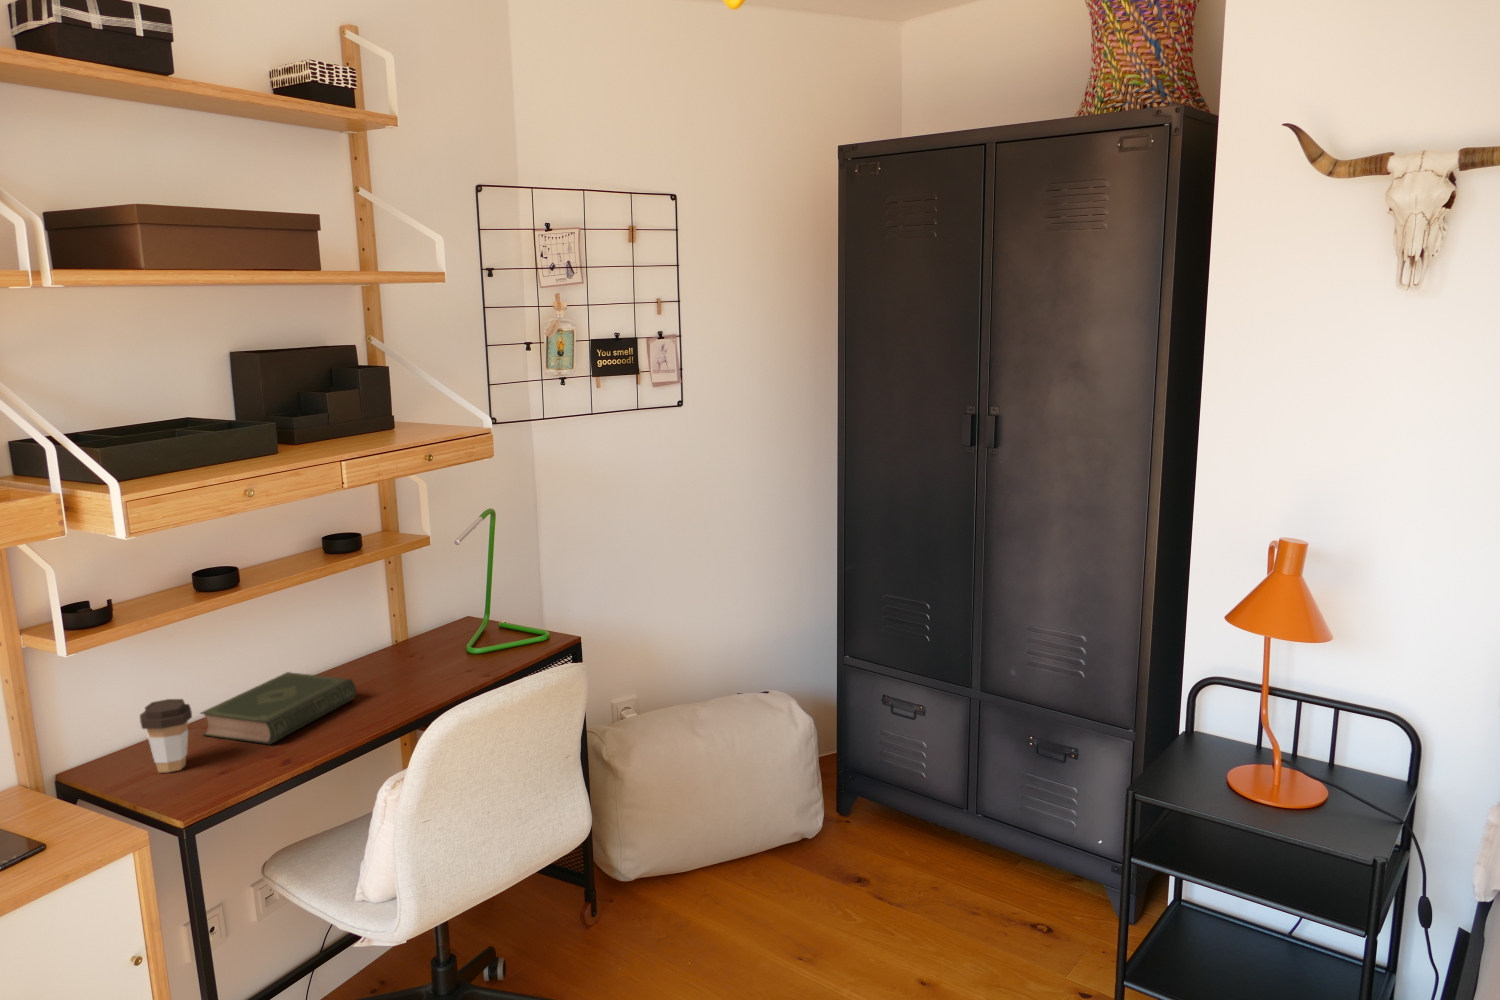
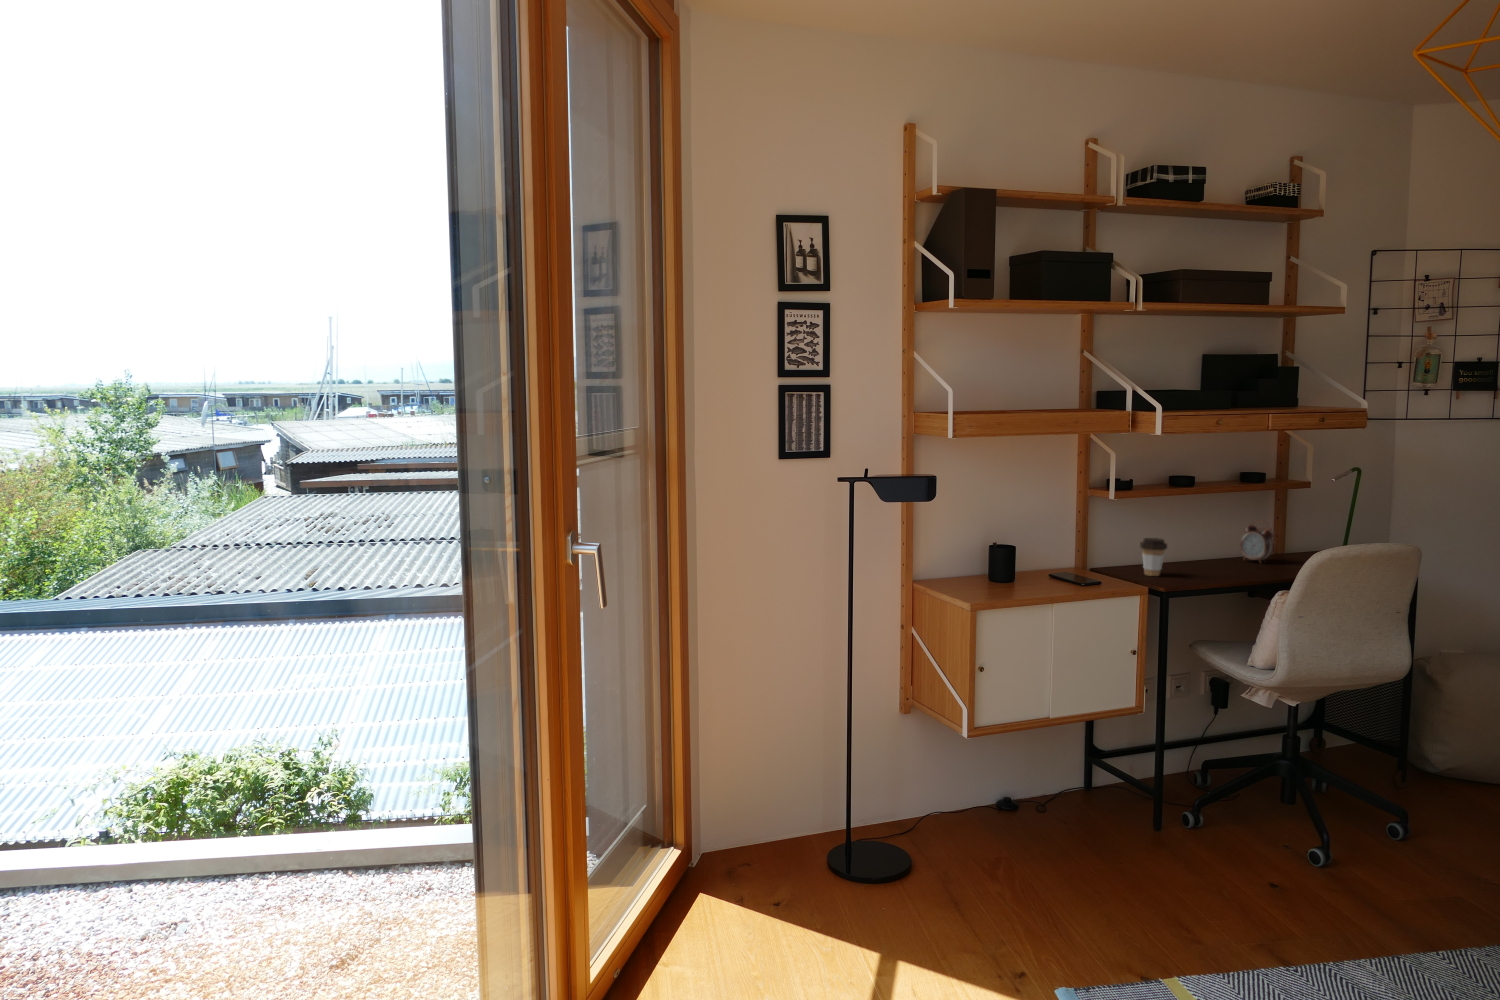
alarm clock: none [336,610,386,678] -> present [1240,521,1274,561]
book: present [201,672,356,744] -> none [1164,549,1256,576]

